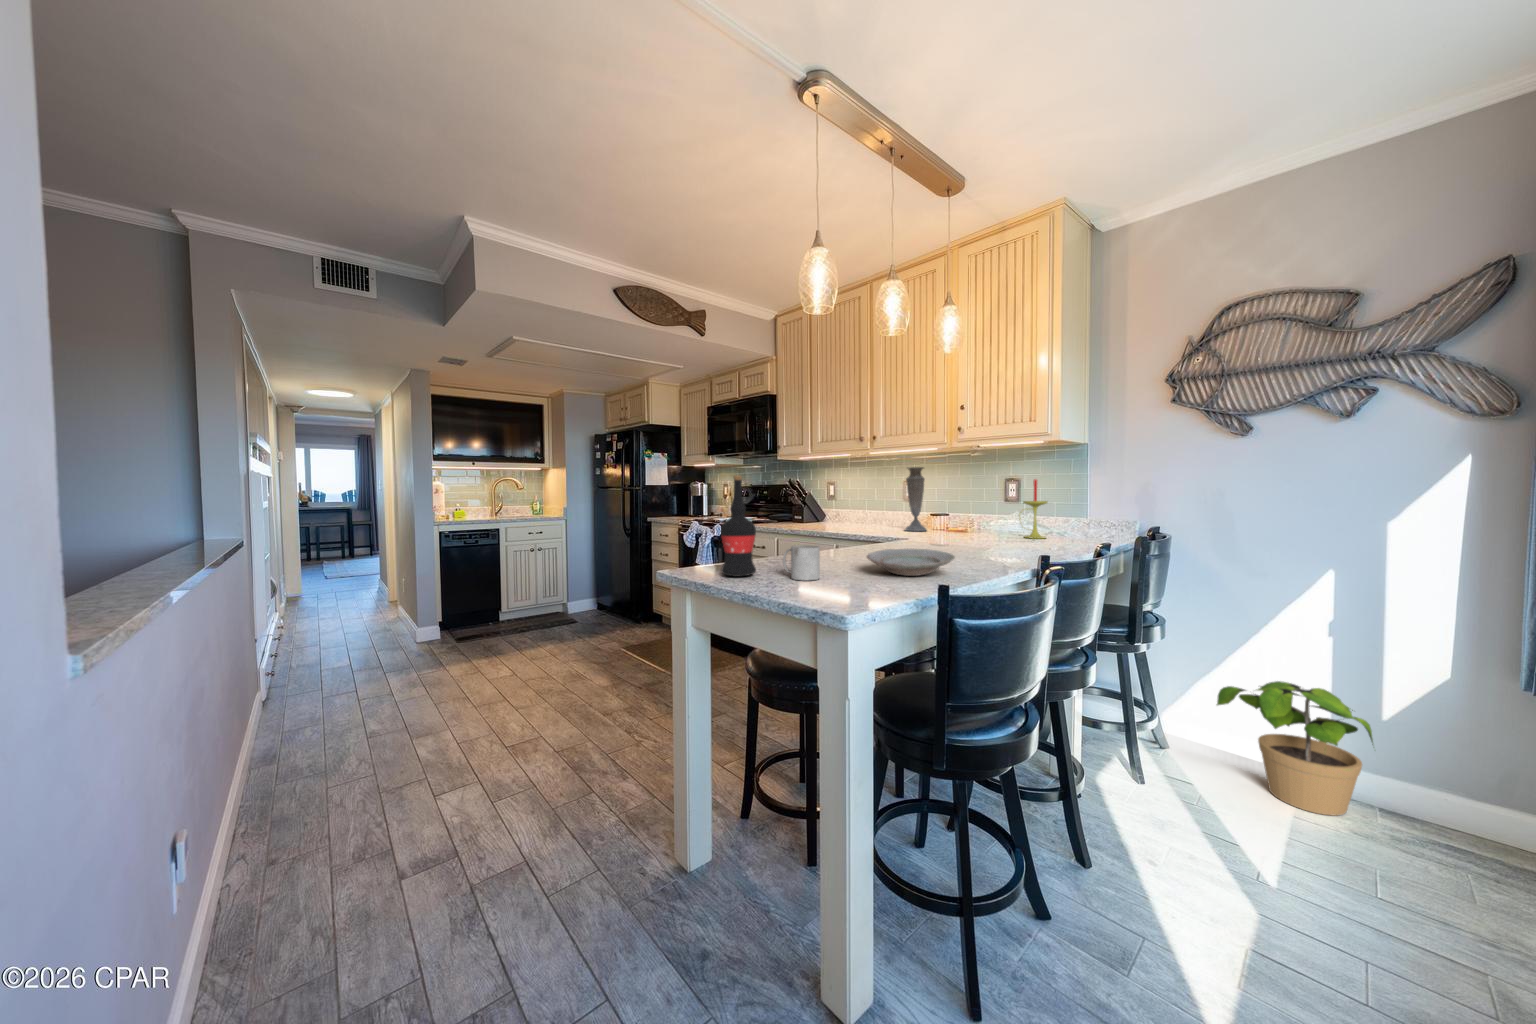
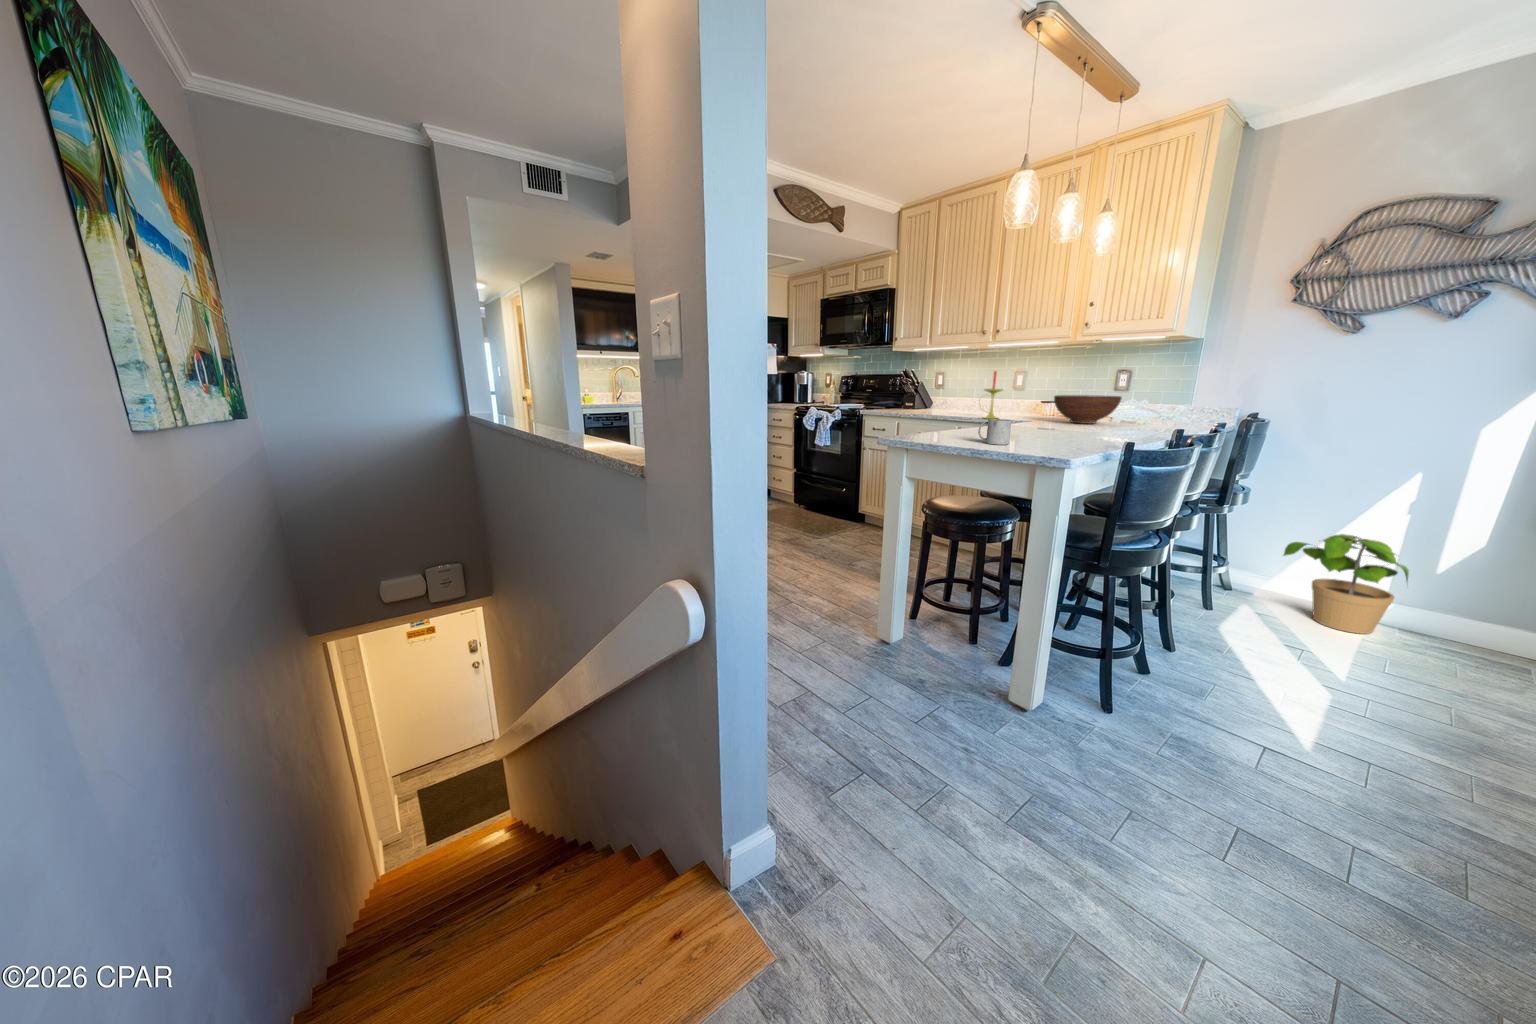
vase: present [905,467,927,531] -> none [1013,359,1038,417]
wine bottle: present [721,475,756,576] -> none [930,365,960,441]
candle: present [1023,479,1047,539] -> present [980,371,1003,419]
fruit bowl: none [934,507,1007,540] -> present [1054,395,1121,424]
plate: present [867,549,955,576] -> none [1038,425,1111,443]

